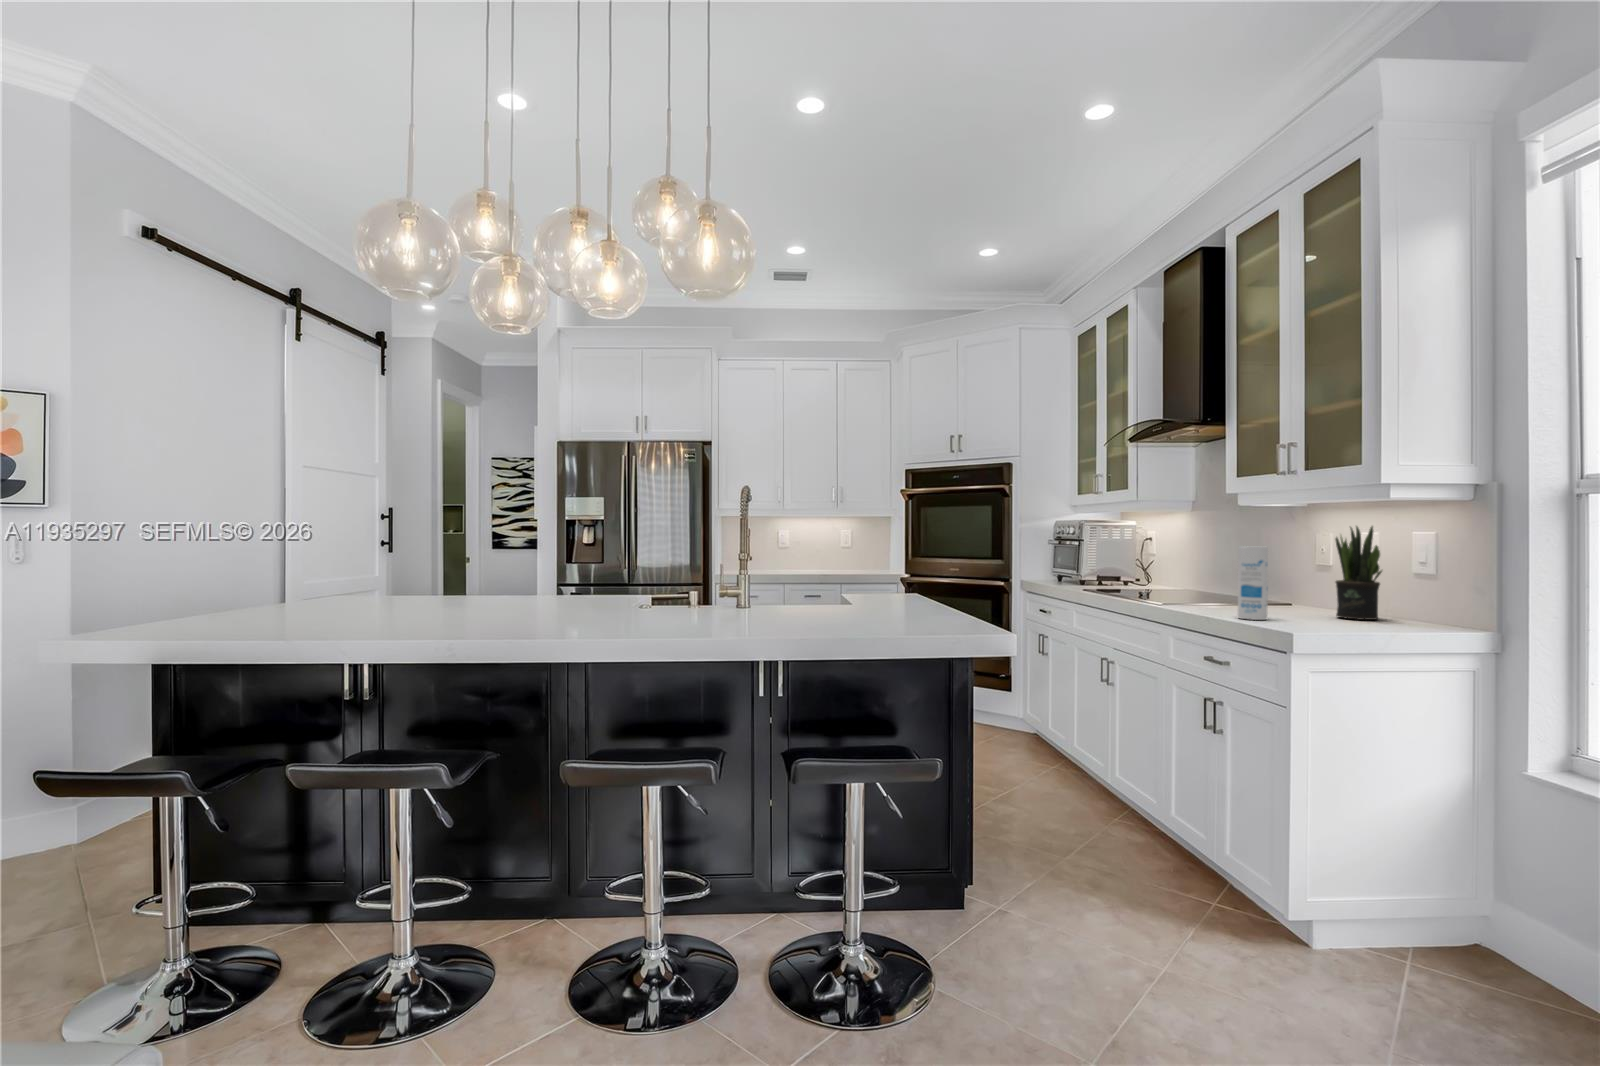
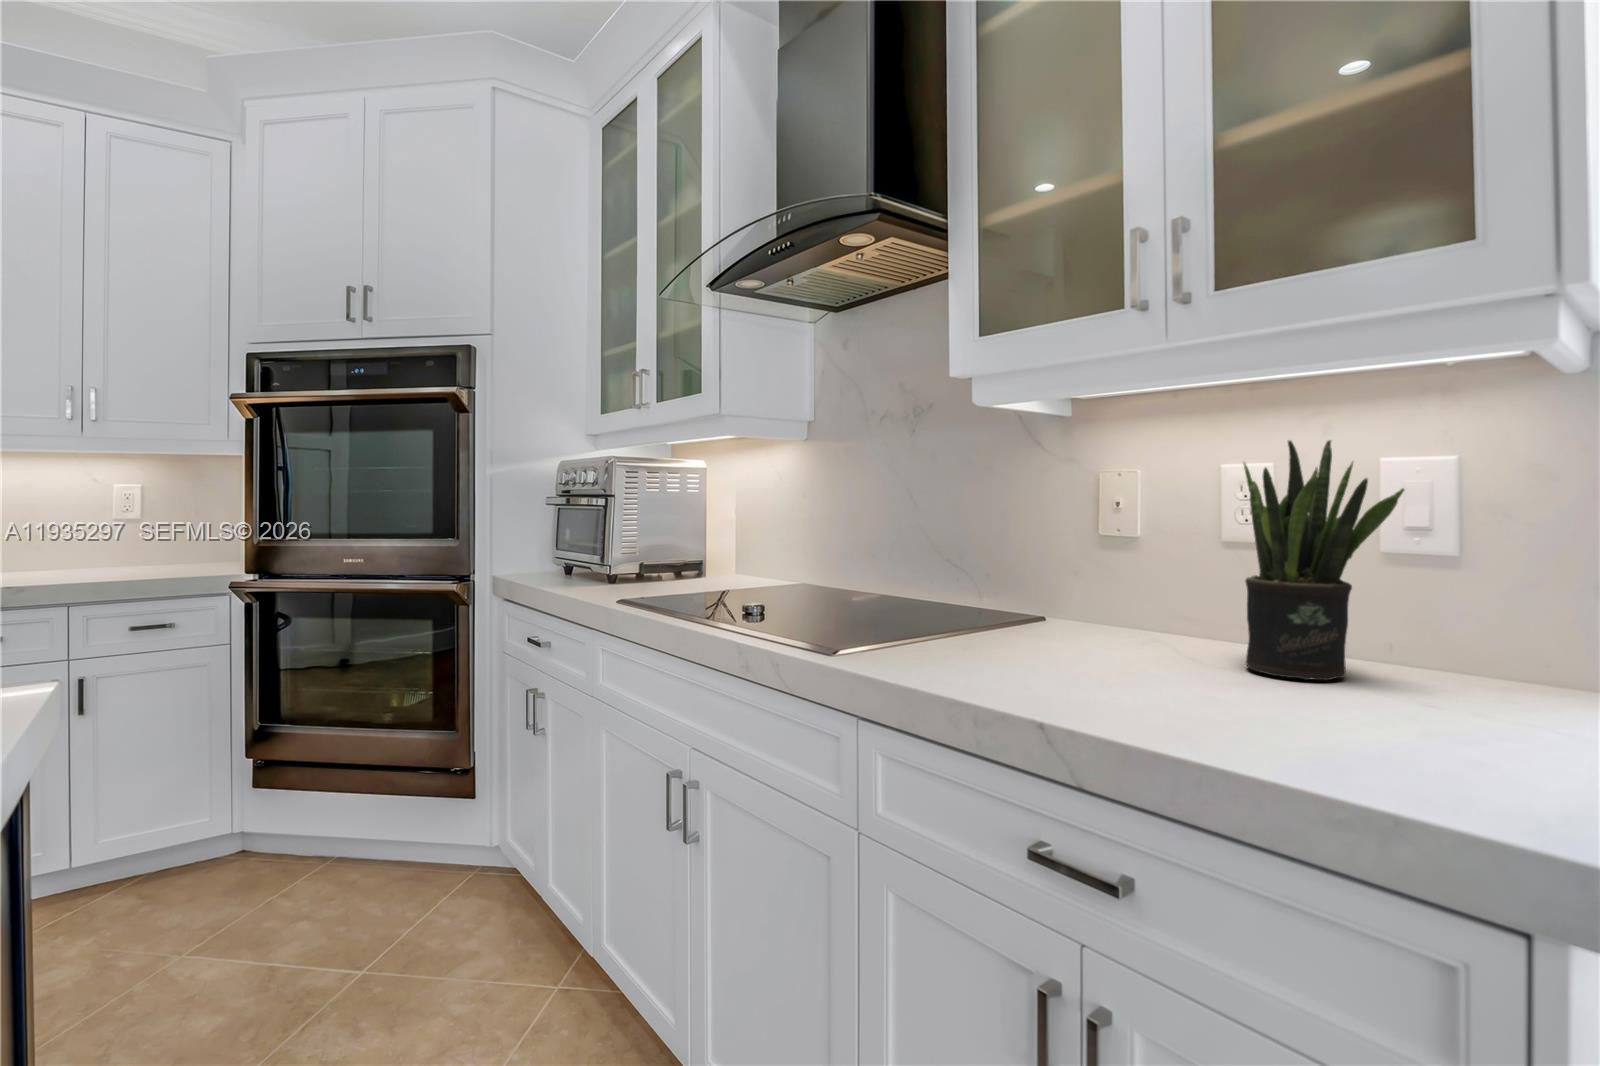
canister: present [1238,546,1268,620] -> none [1111,489,1203,723]

